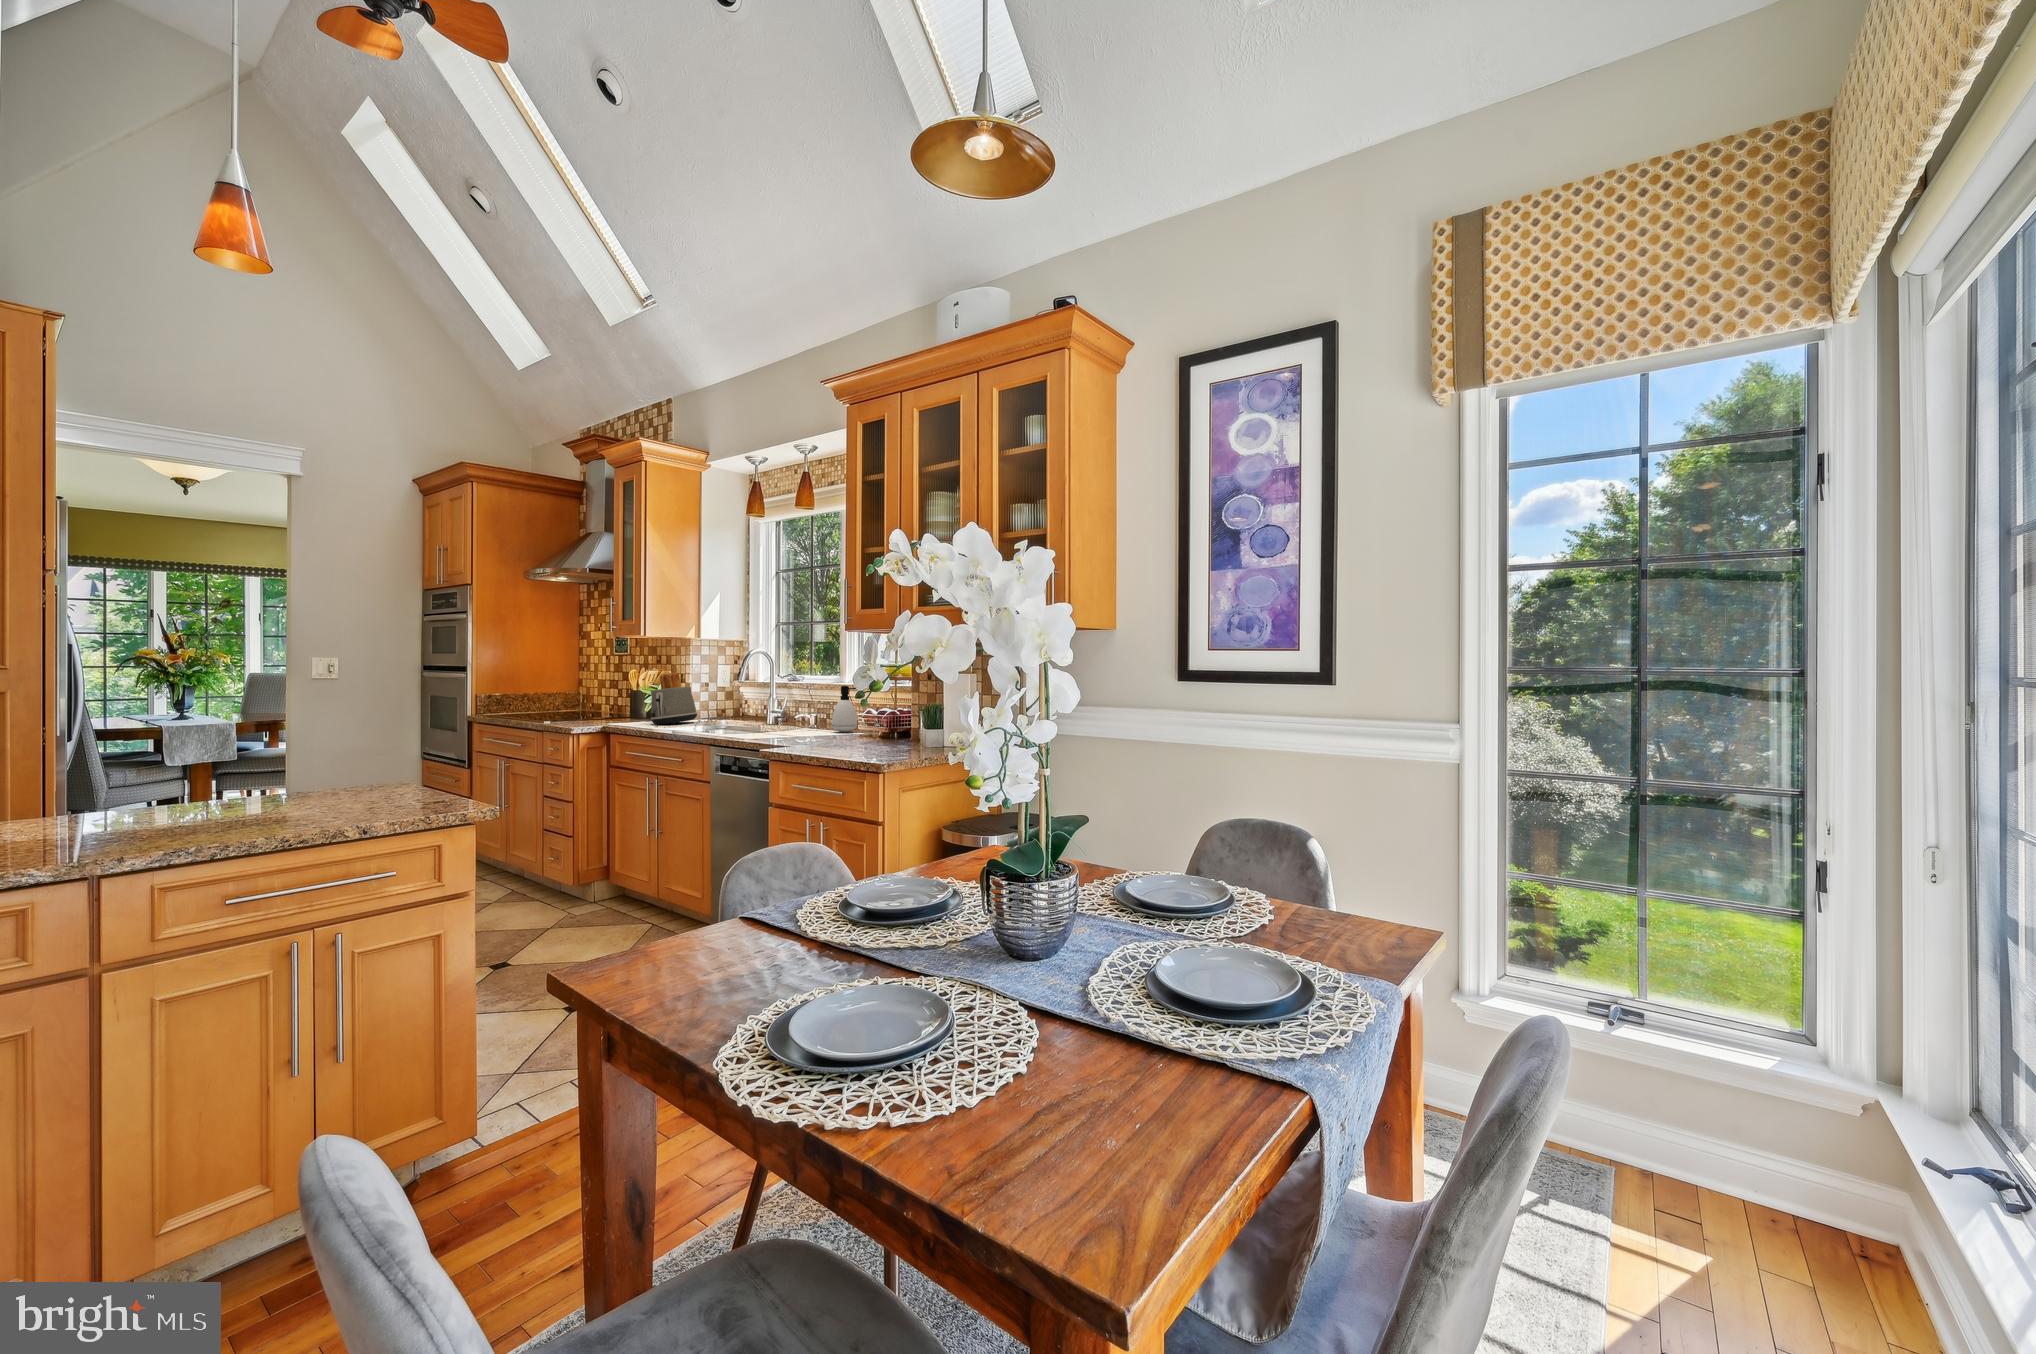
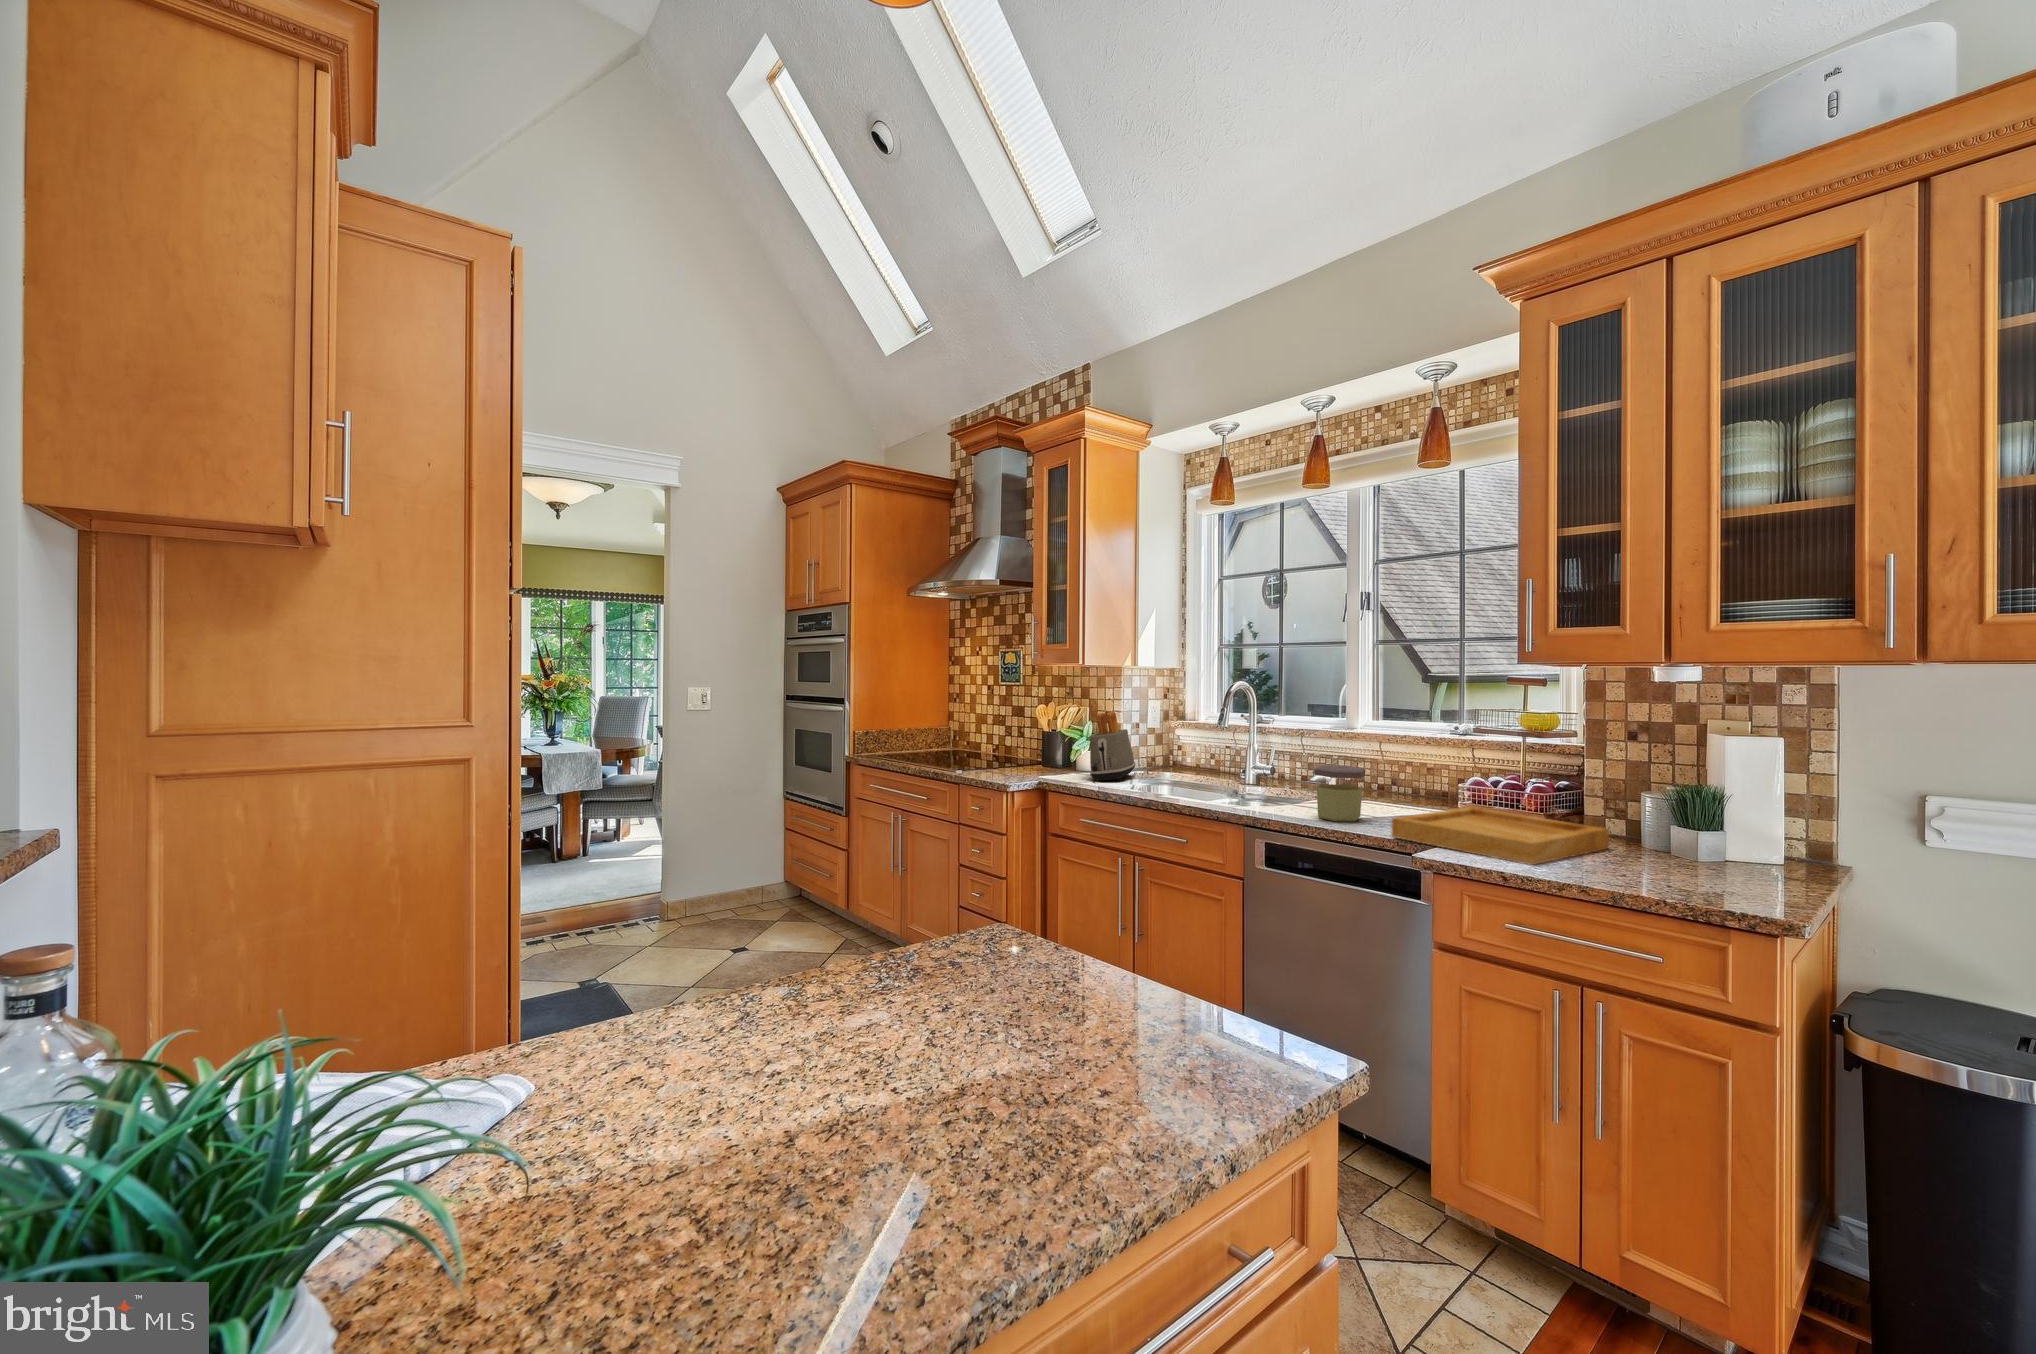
soap dispenser: present [832,686,857,732] -> none [1385,739,1427,807]
jar: none [759,702,794,738] -> present [1314,765,1365,822]
tray: none [779,725,902,749] -> present [1391,807,1609,865]

